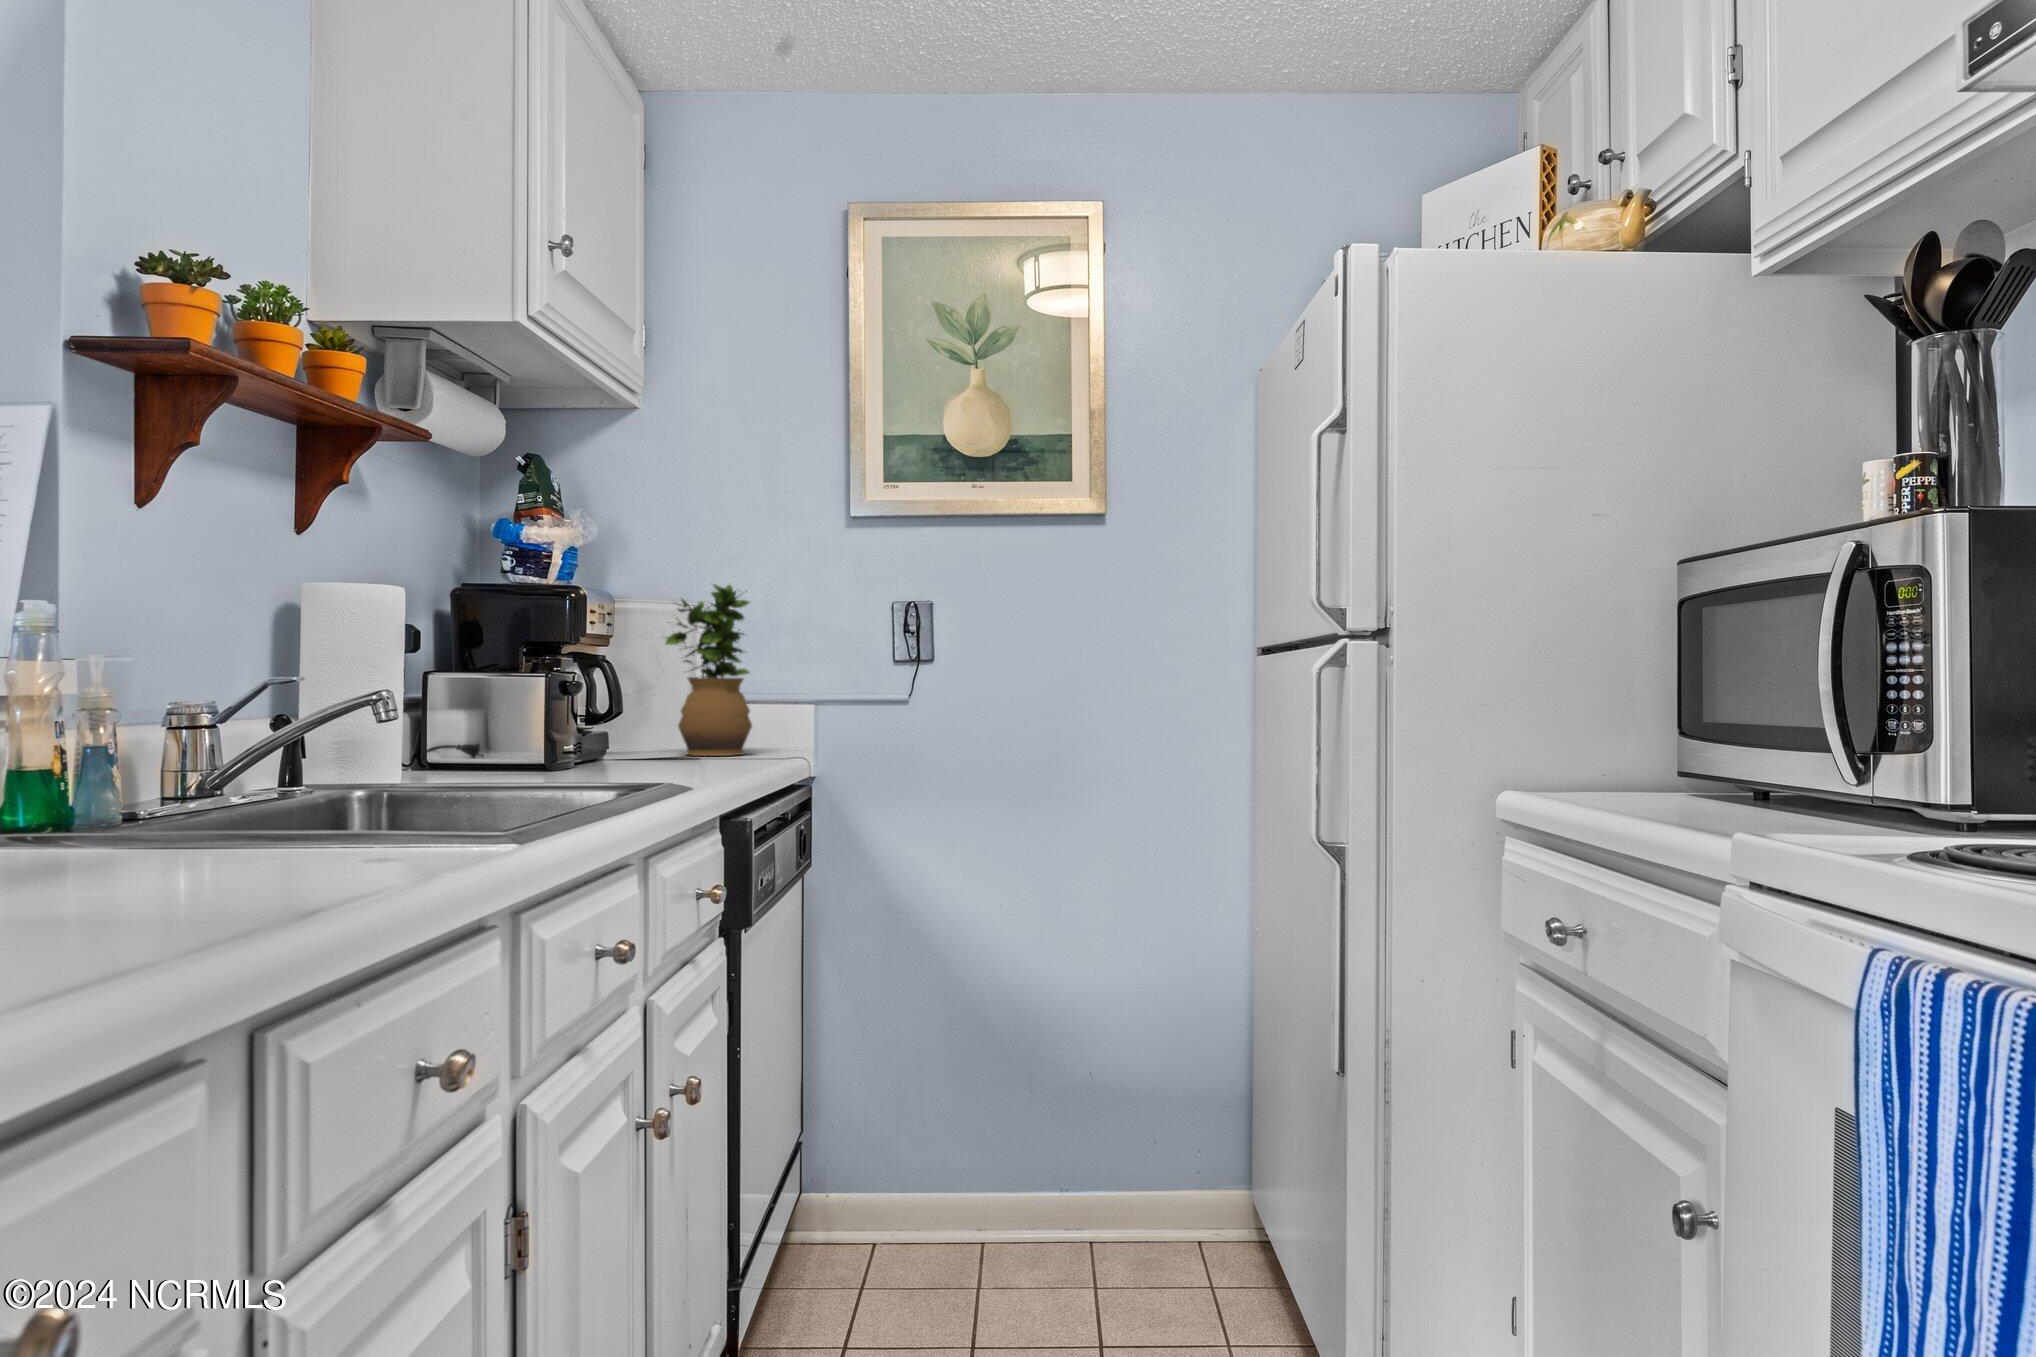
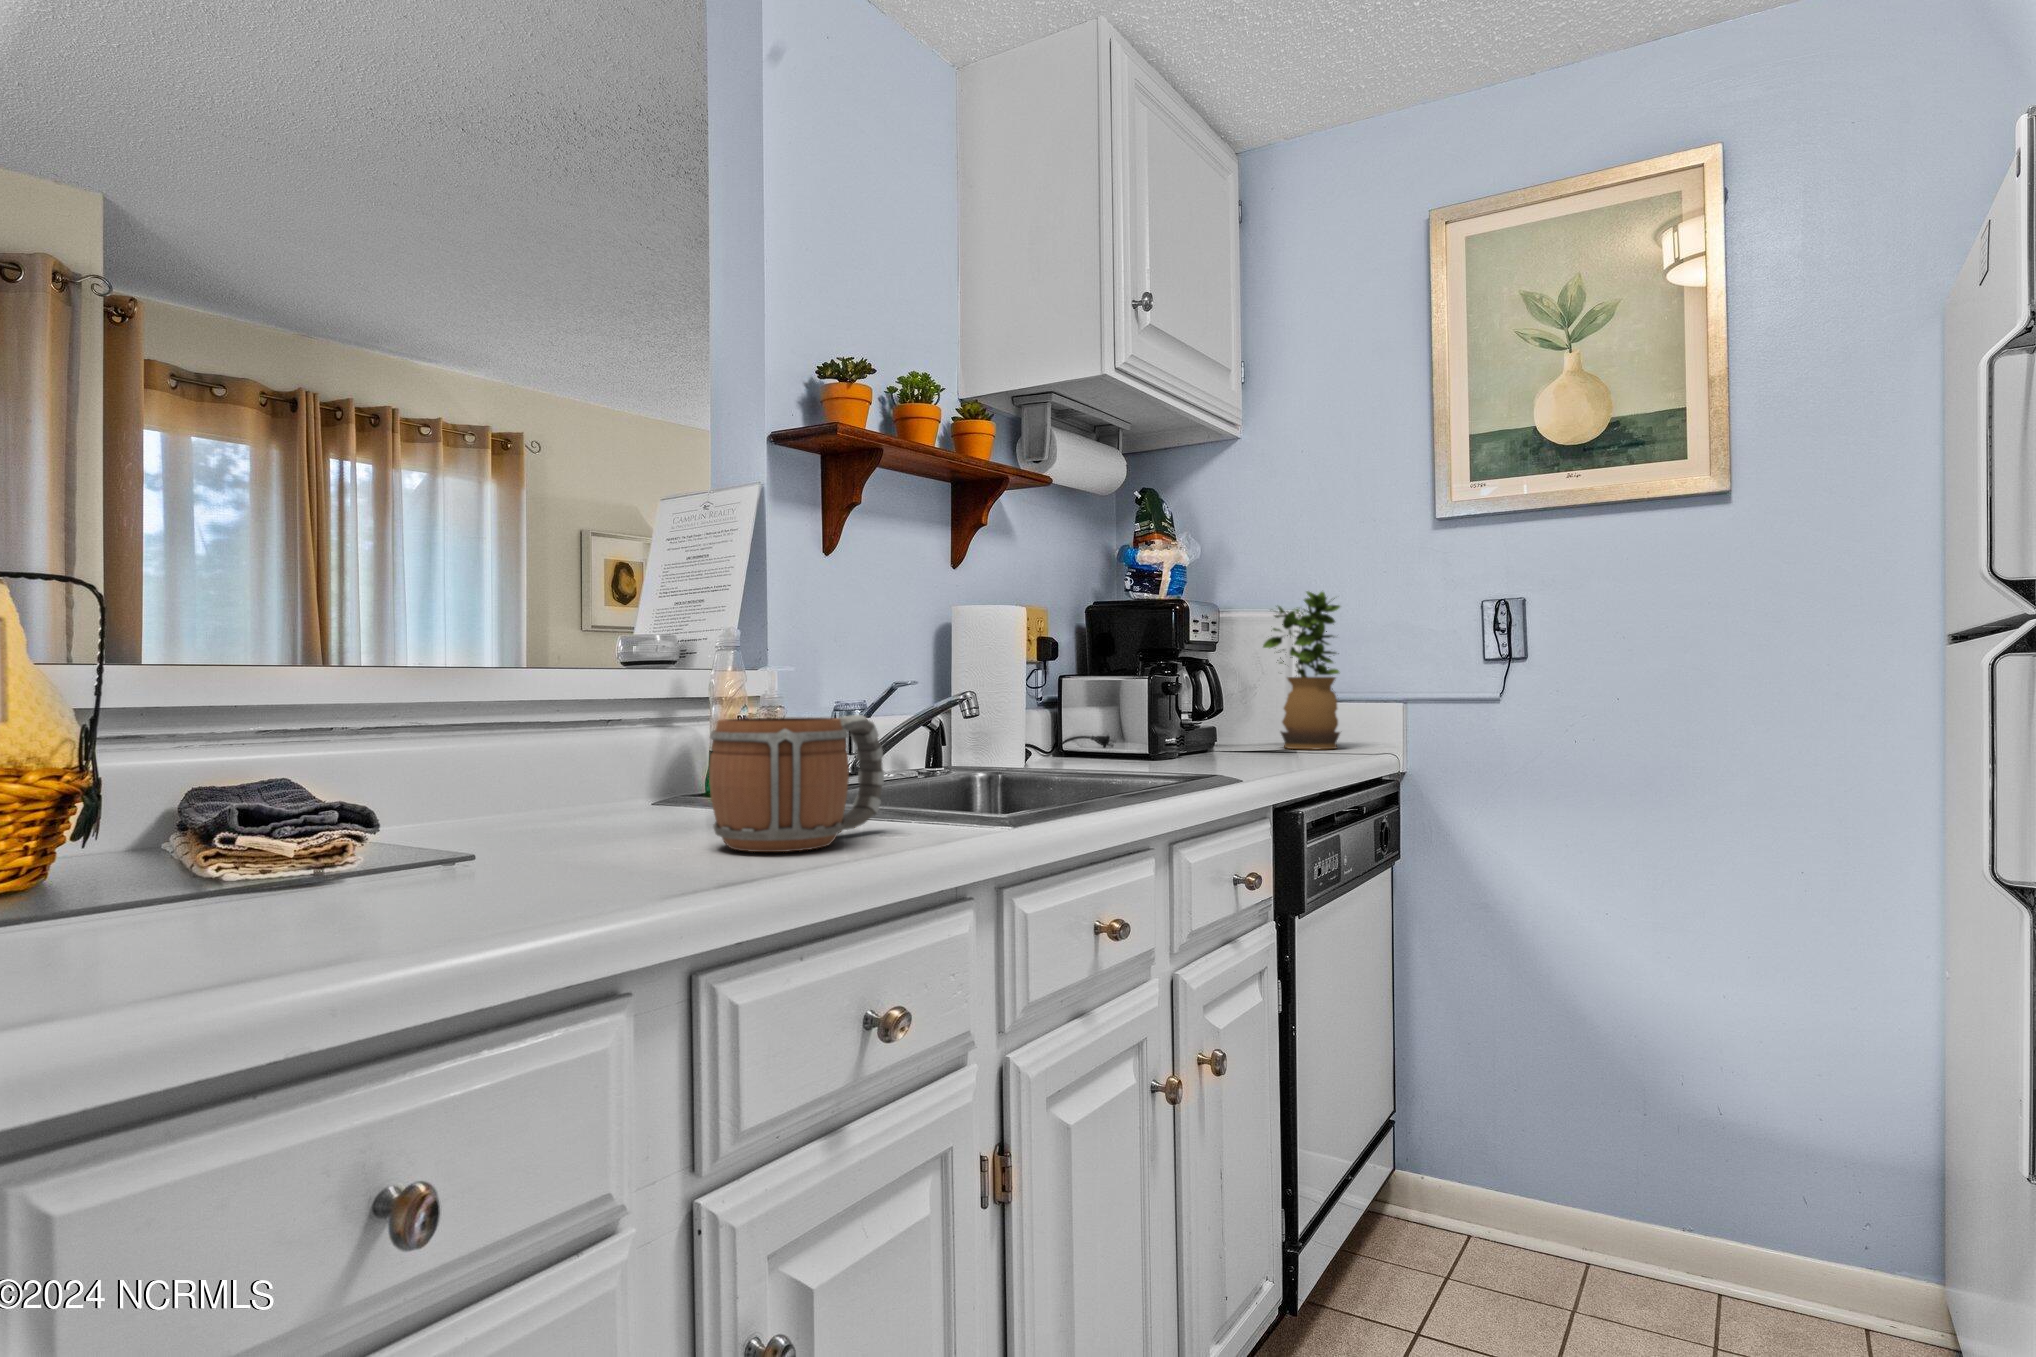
mug: none [147,718,365,894] -> present [709,715,884,852]

